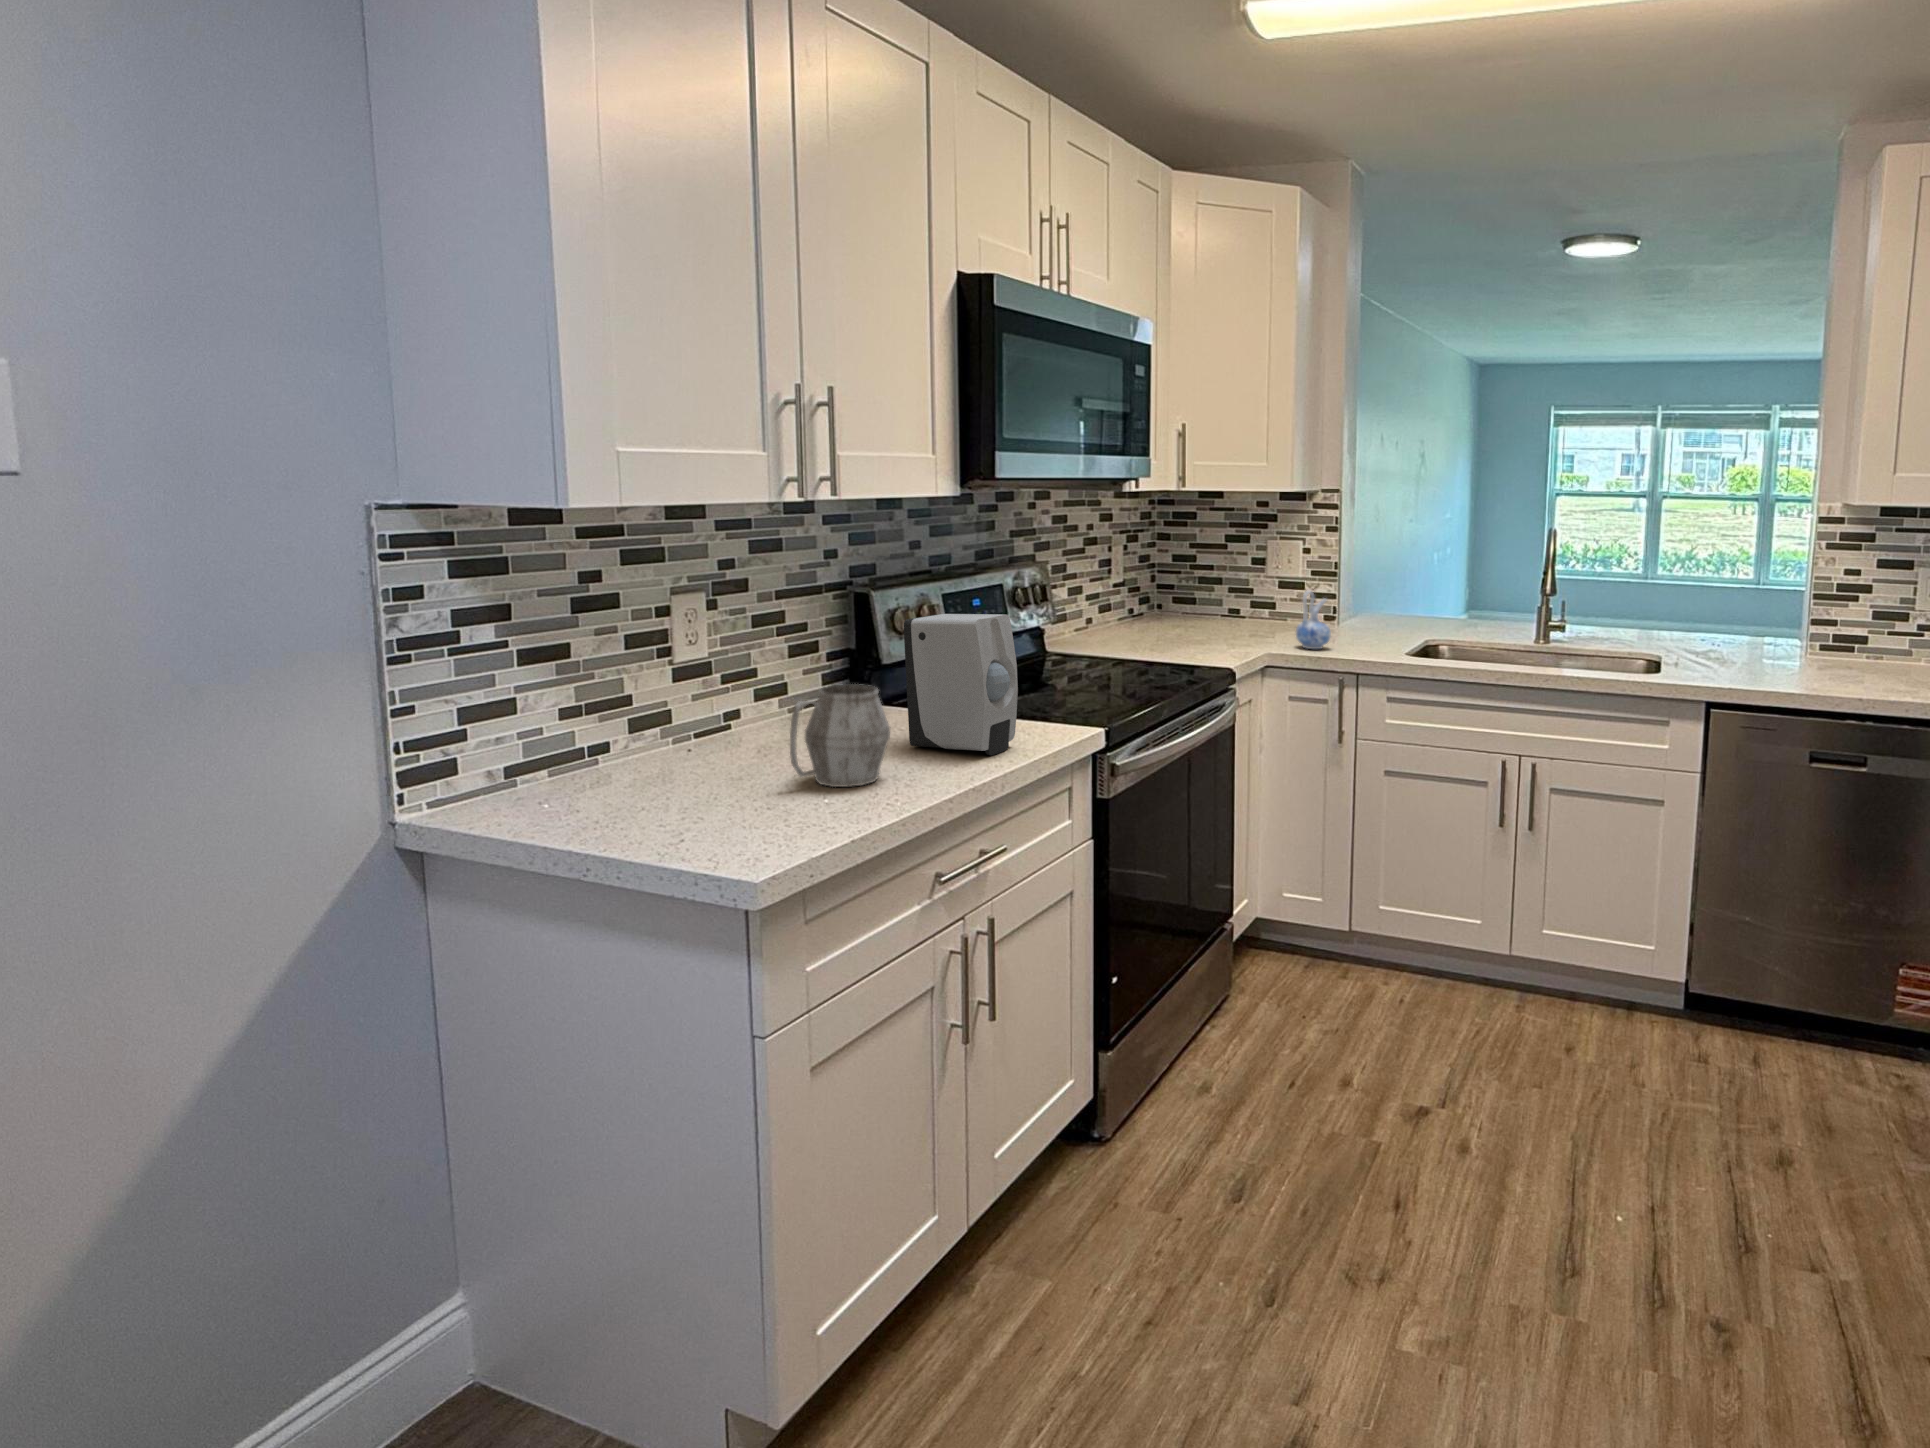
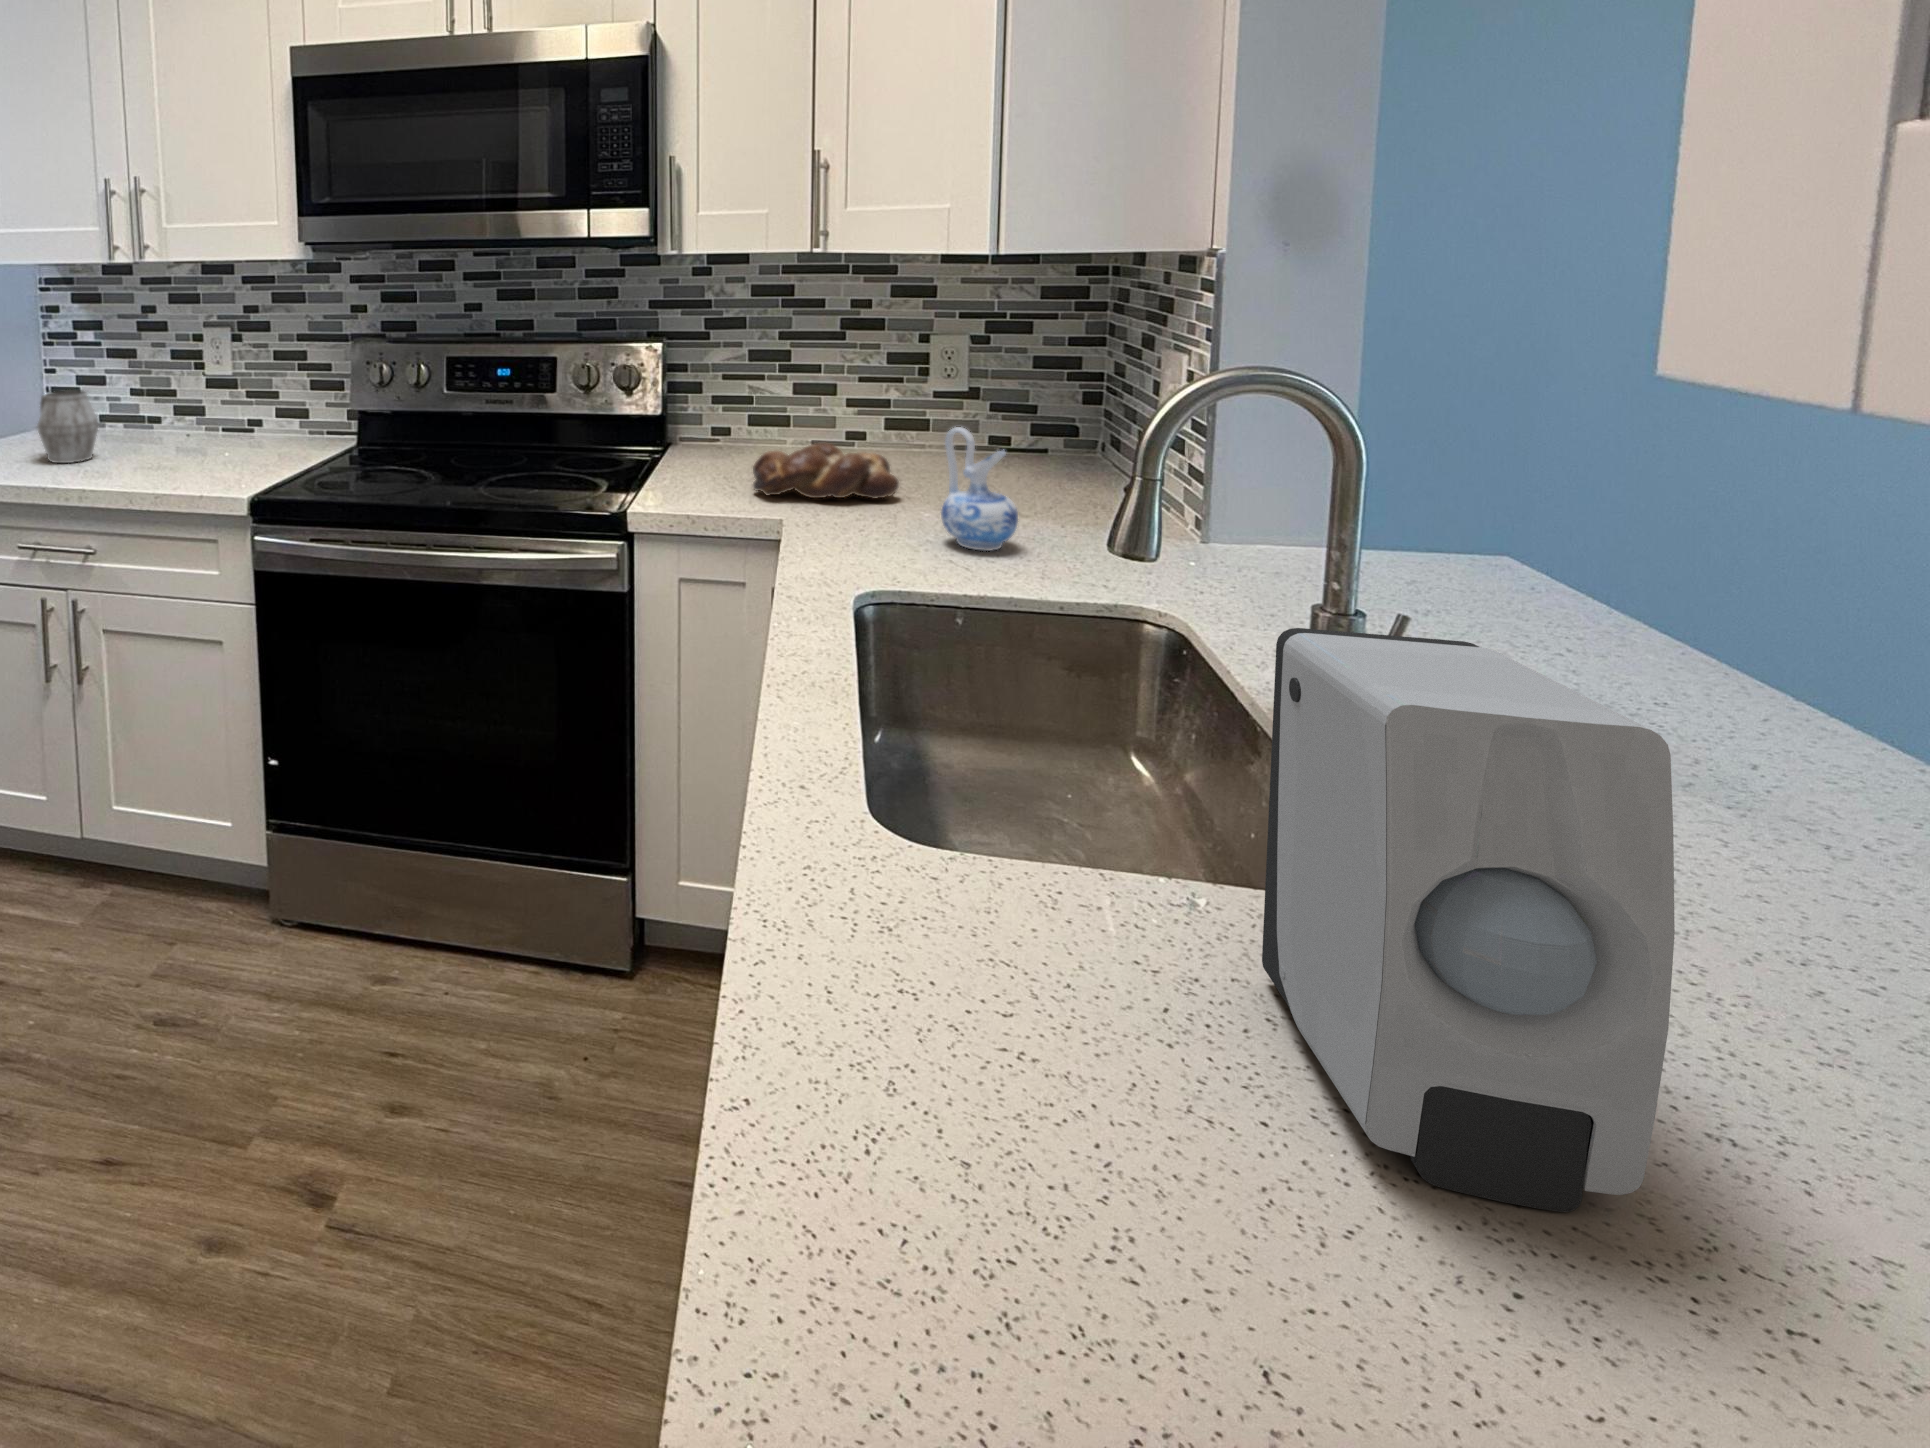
soap dispenser: present [904,614,1018,755] -> present [1262,628,1675,1212]
bread loaf: none [1170,617,1230,654] -> present [753,443,899,498]

